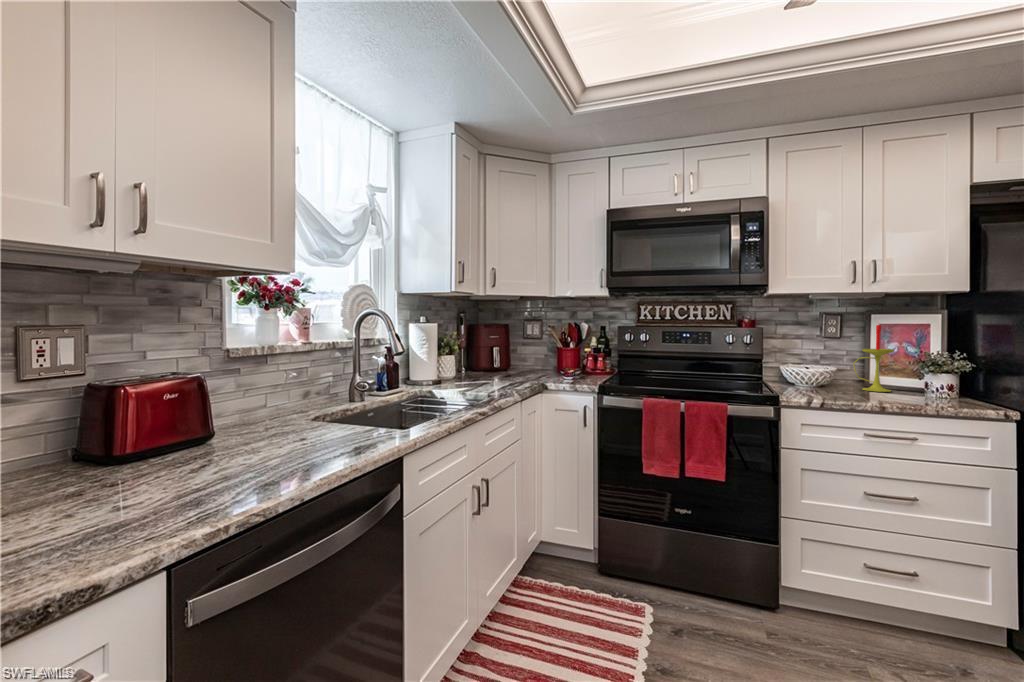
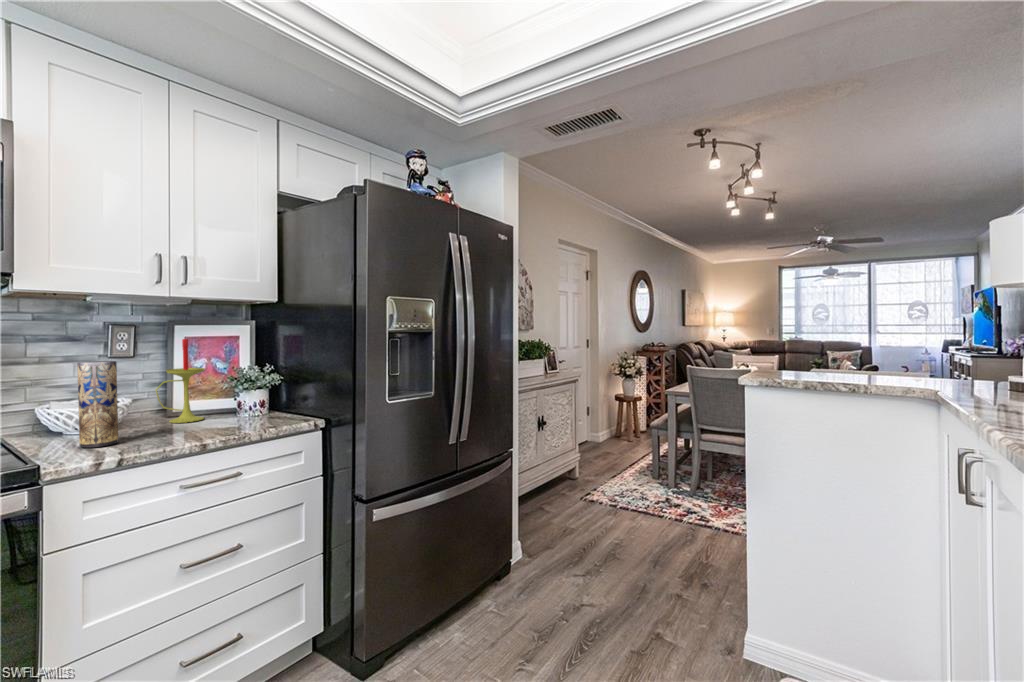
vase: none [801,338,826,394] -> present [77,361,118,448]

